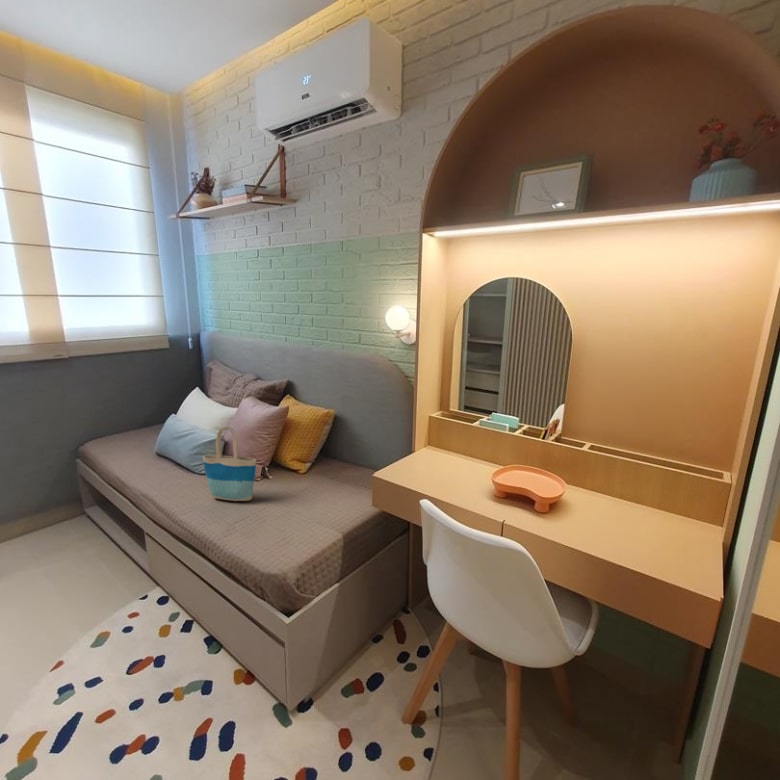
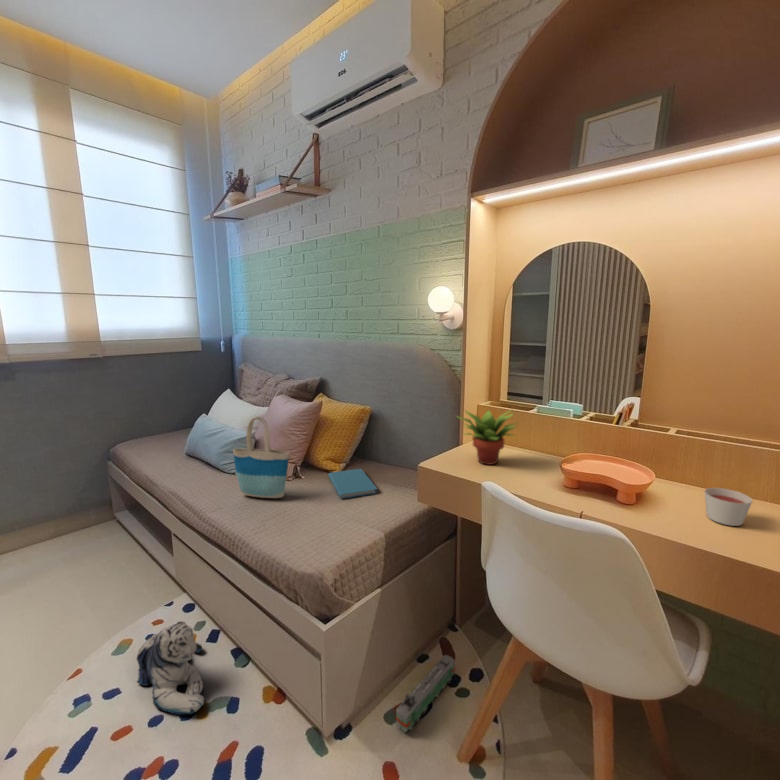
succulent plant: none [406,424,461,474] -> present [458,410,516,465]
book: none [294,470,339,501] -> present [328,469,377,499]
candle: none [602,500,636,532] -> present [705,488,752,526]
plush toy: none [116,615,181,698] -> present [137,621,204,715]
toy train: none [351,637,405,704] -> present [396,655,455,733]

